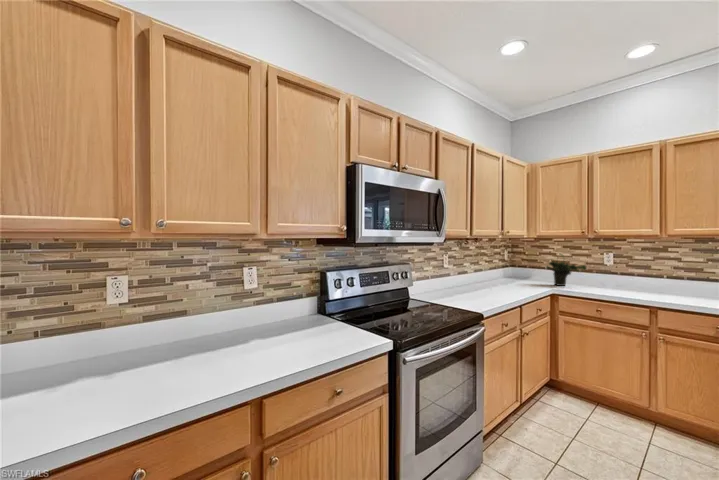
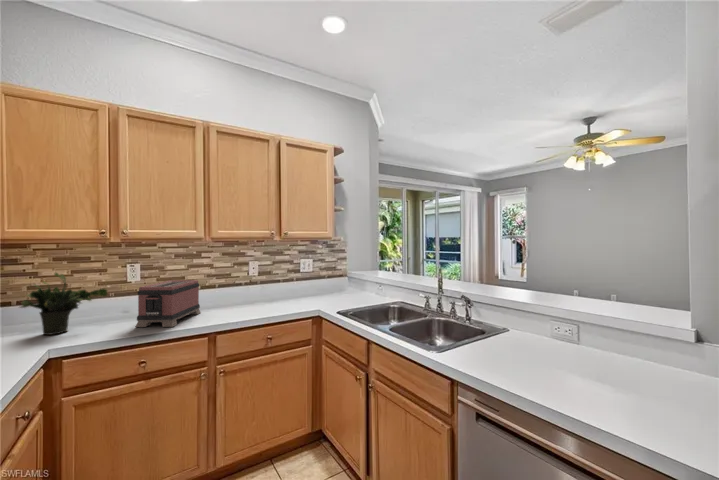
toaster: none [600,266,658,296] -> present [135,280,201,327]

